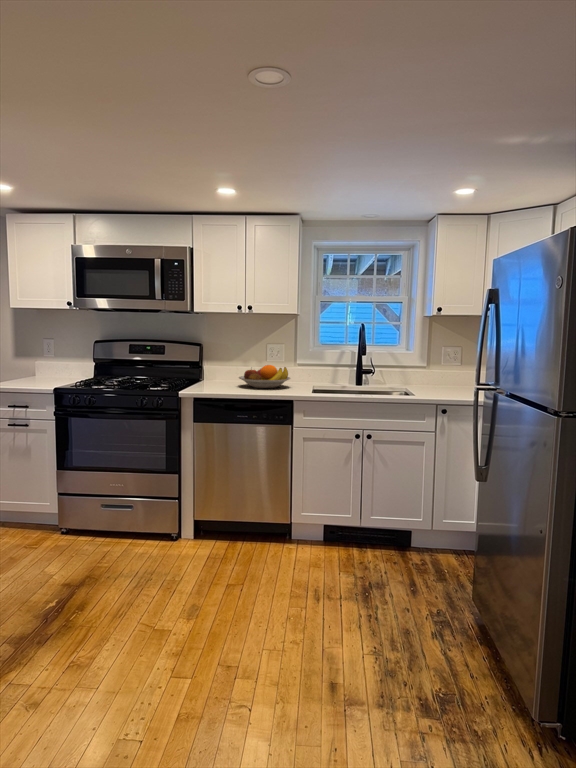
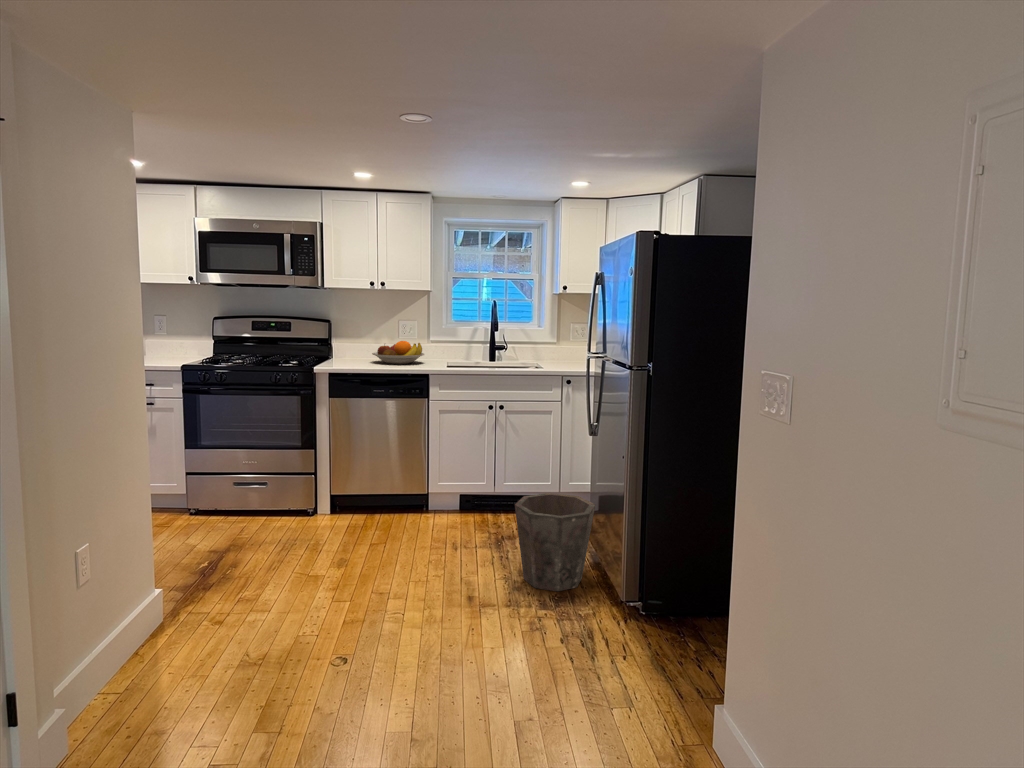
waste bin: none [388,548,490,683] -> present [515,493,595,591]

